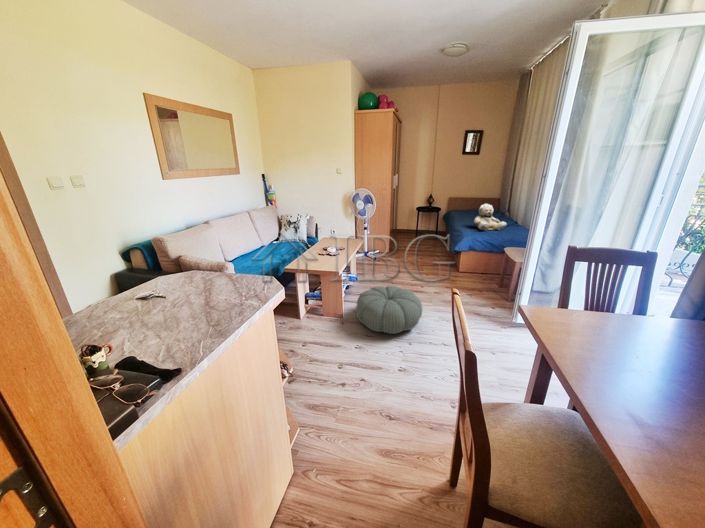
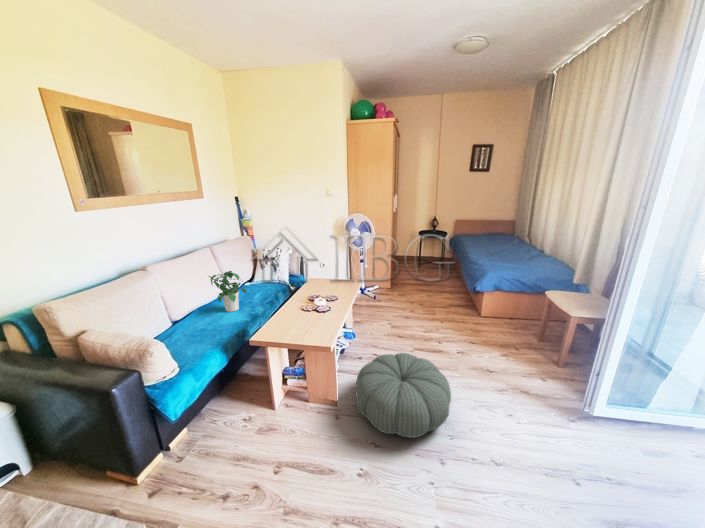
teddy bear: present [474,204,507,231] -> none [497,232,539,266]
potted plant: none [249,227,277,258] -> present [209,271,246,312]

